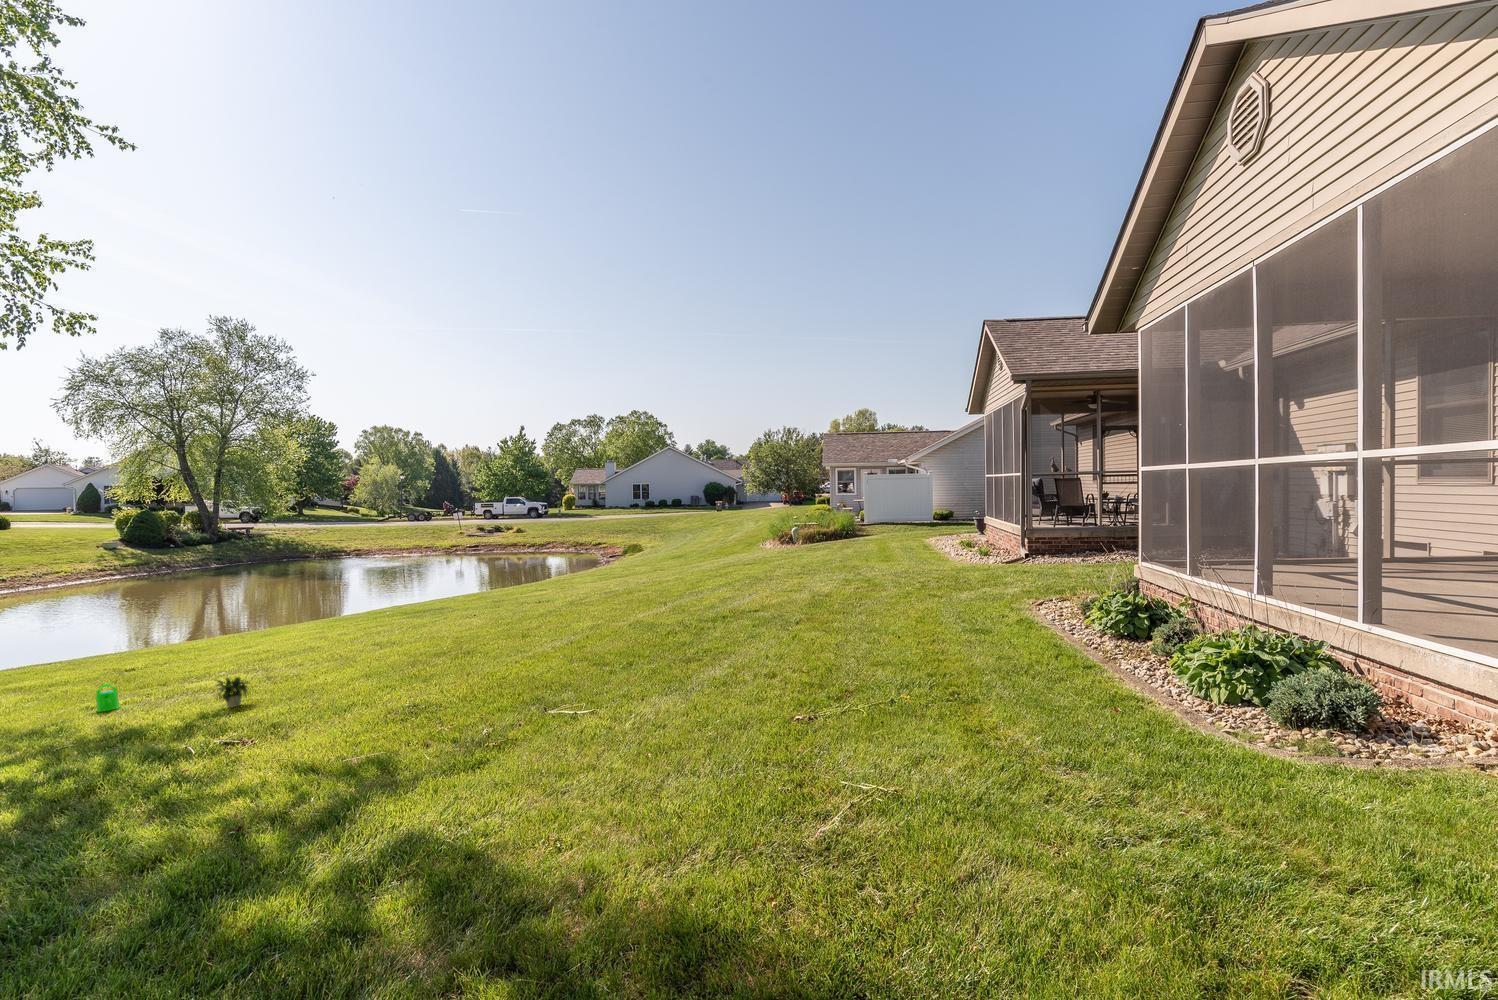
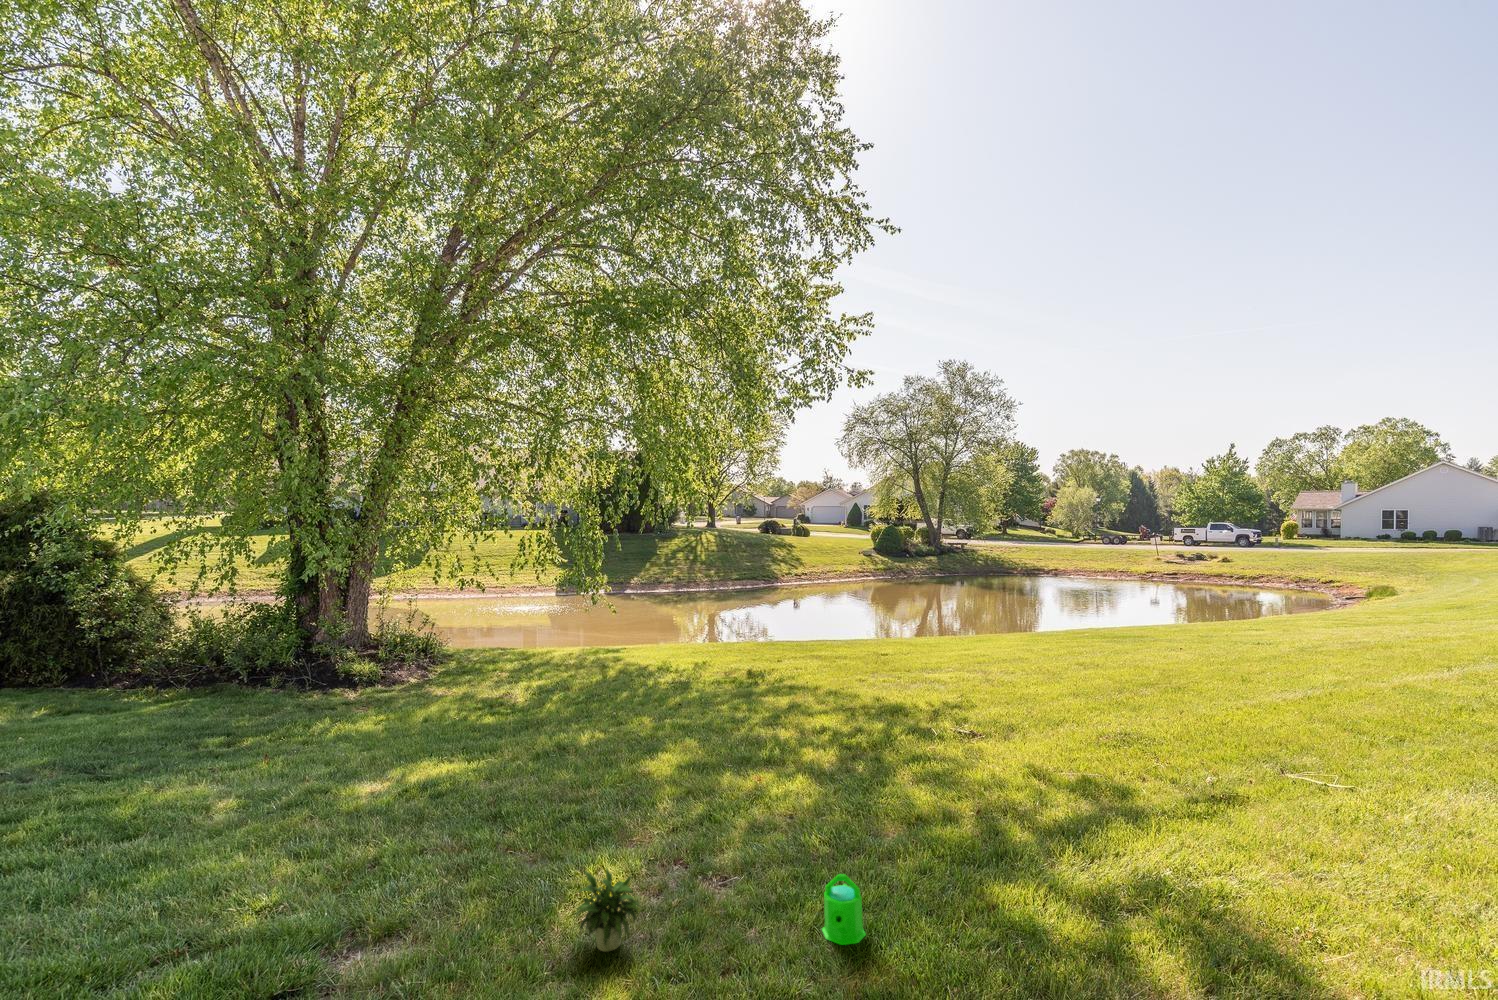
watering can: present [96,683,120,712] -> present [822,874,866,945]

